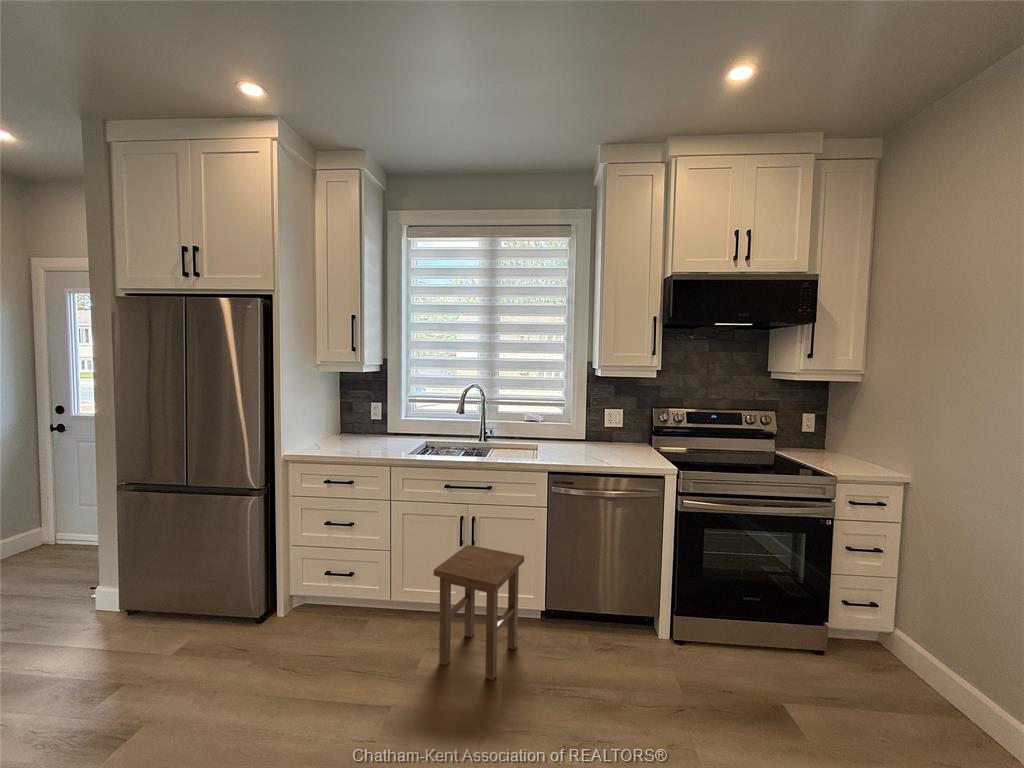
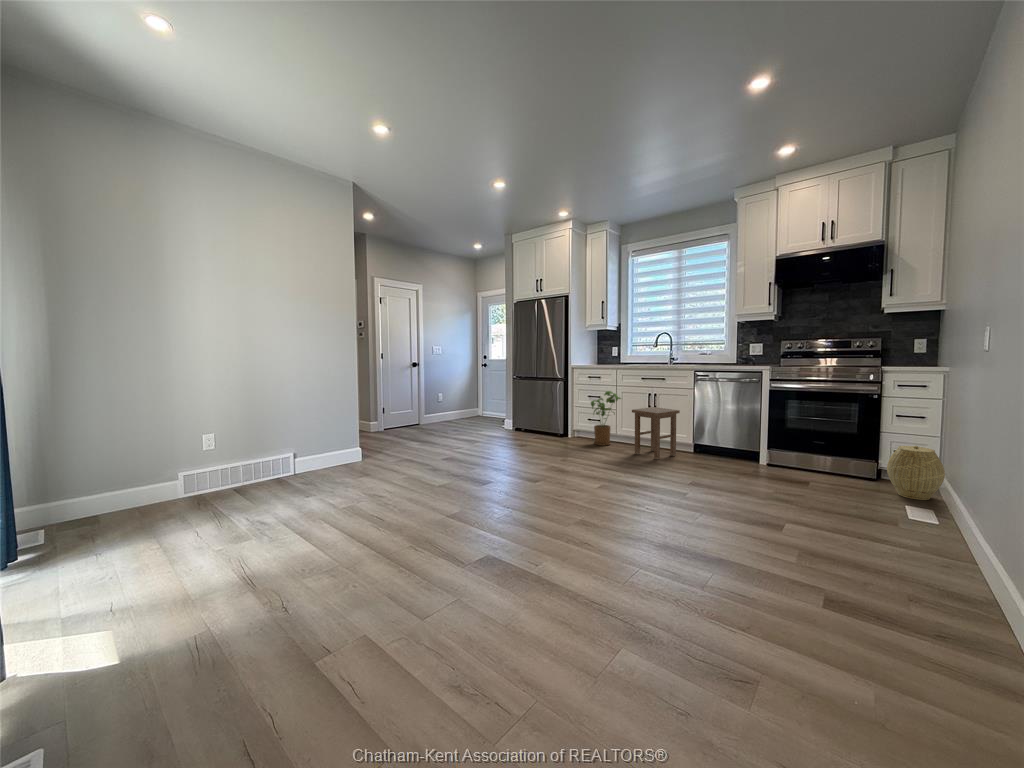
house plant: none [331,515,402,639] -> present [591,391,621,446]
woven basket: none [866,612,952,712] -> present [887,446,945,500]

